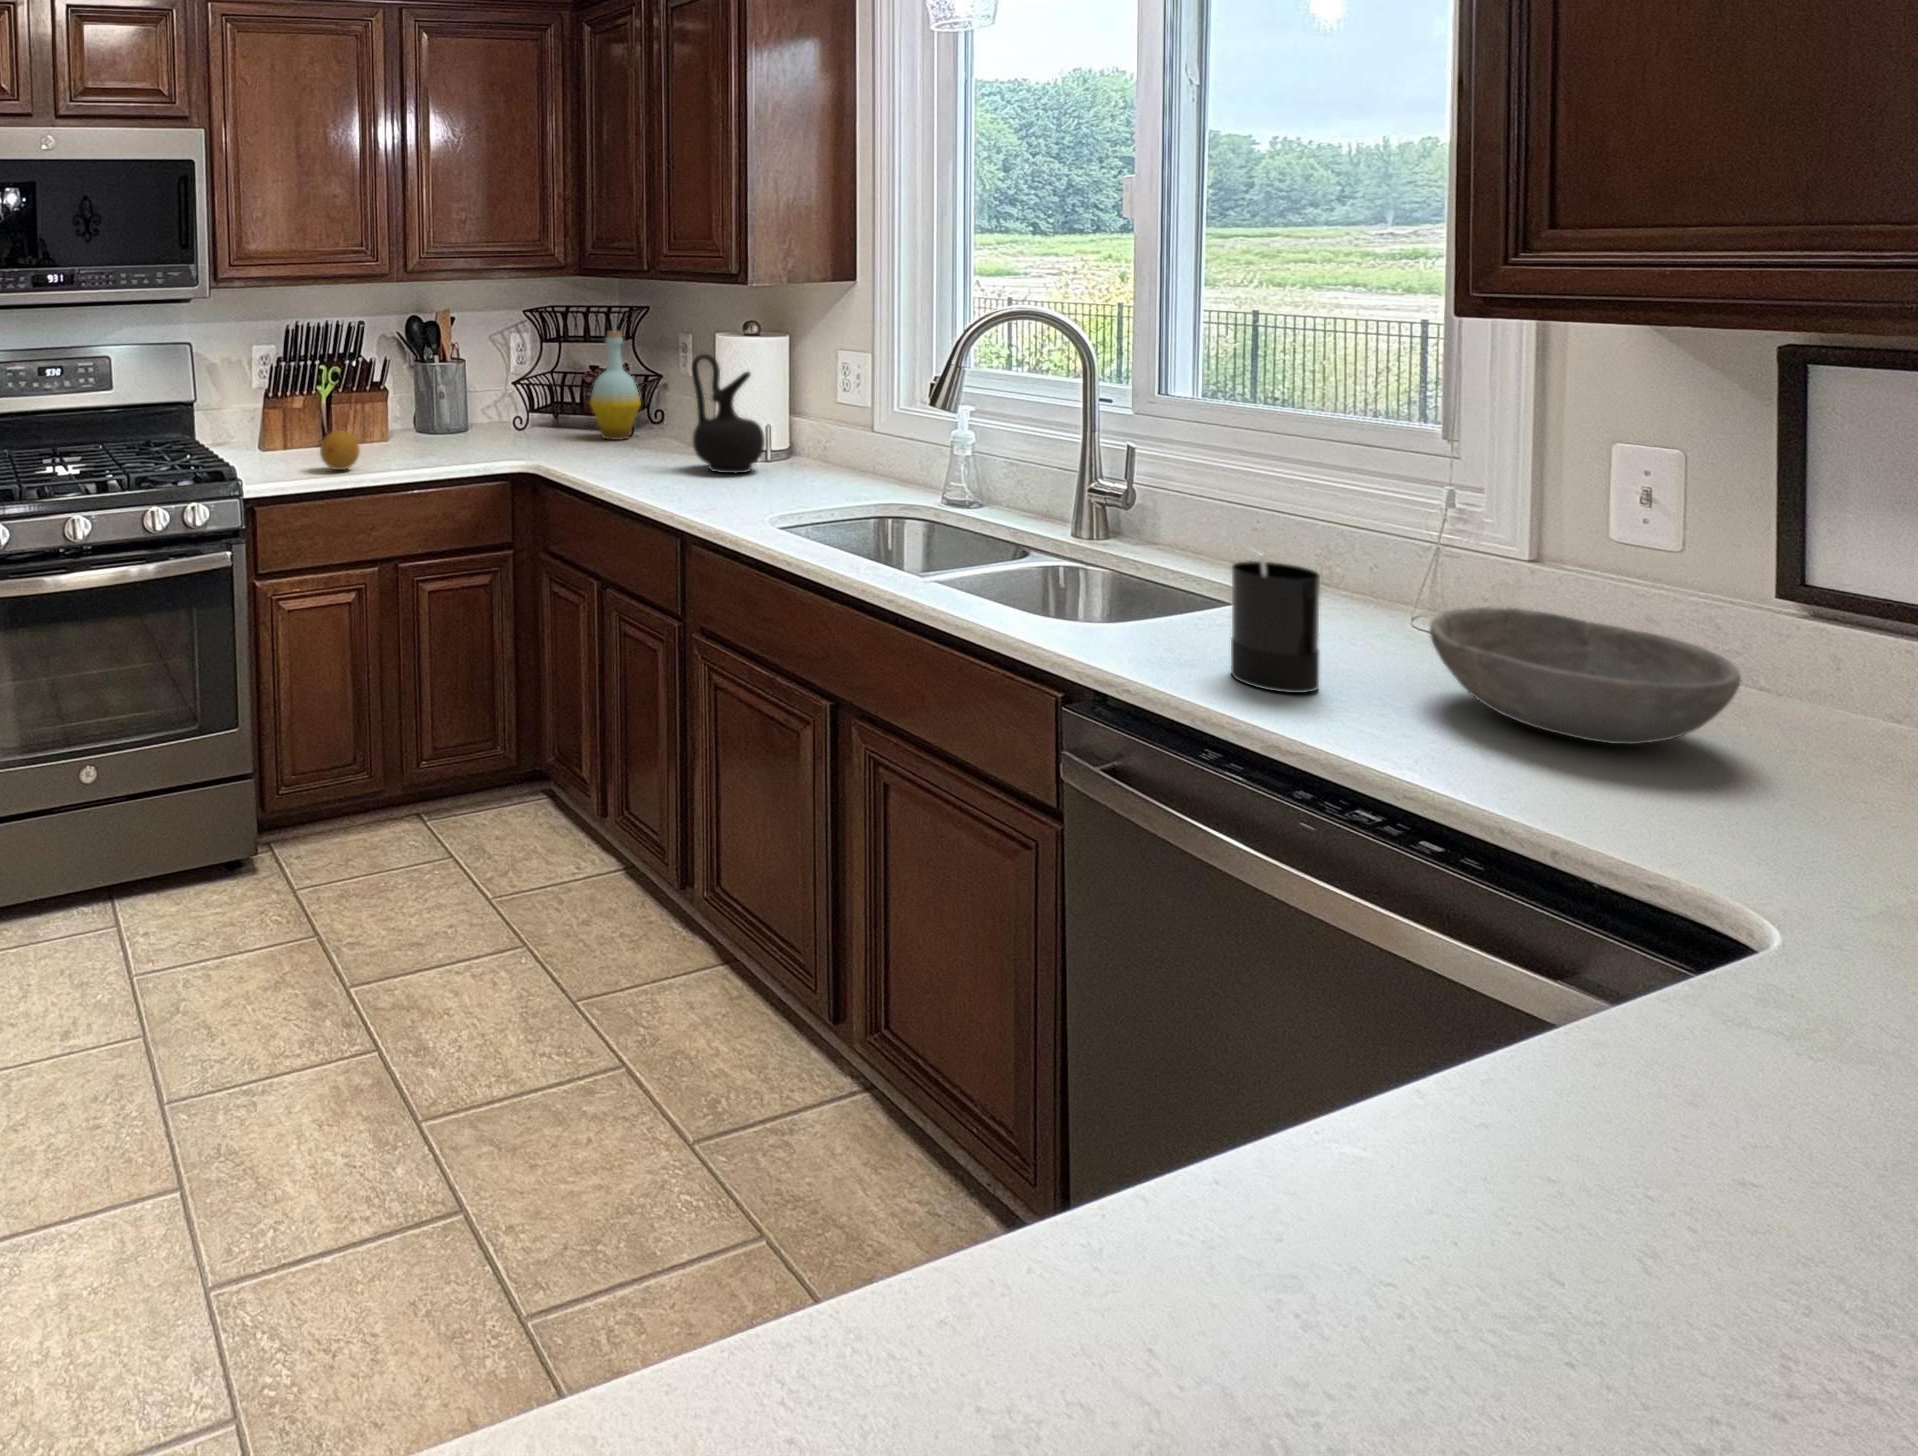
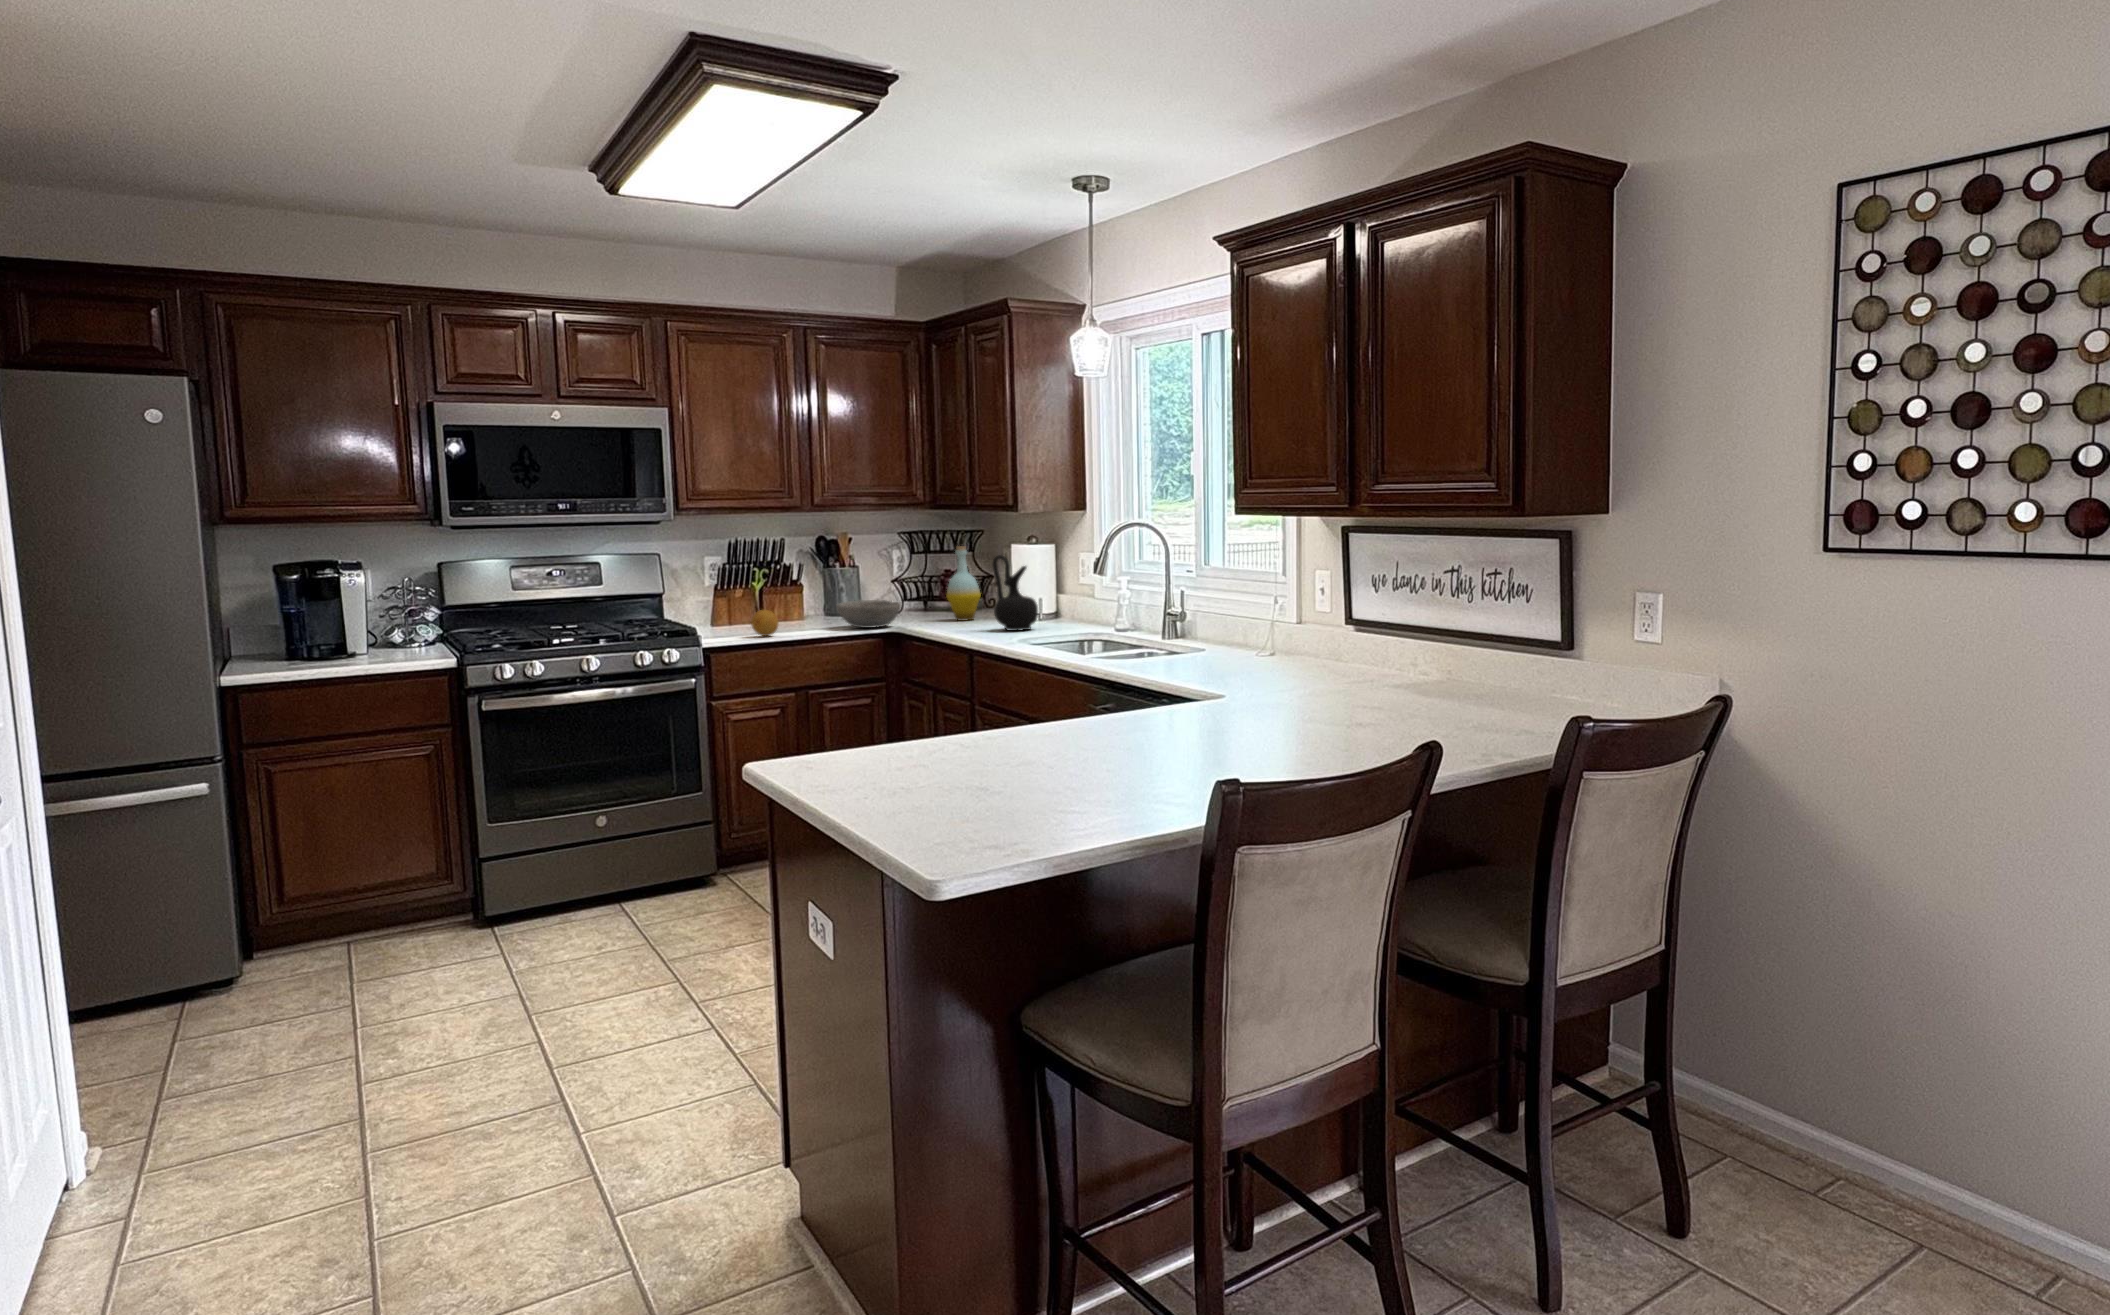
candle: present [1231,552,1320,693] -> none [1138,618,1170,675]
bowl: present [1430,607,1741,744] -> present [836,600,901,628]

